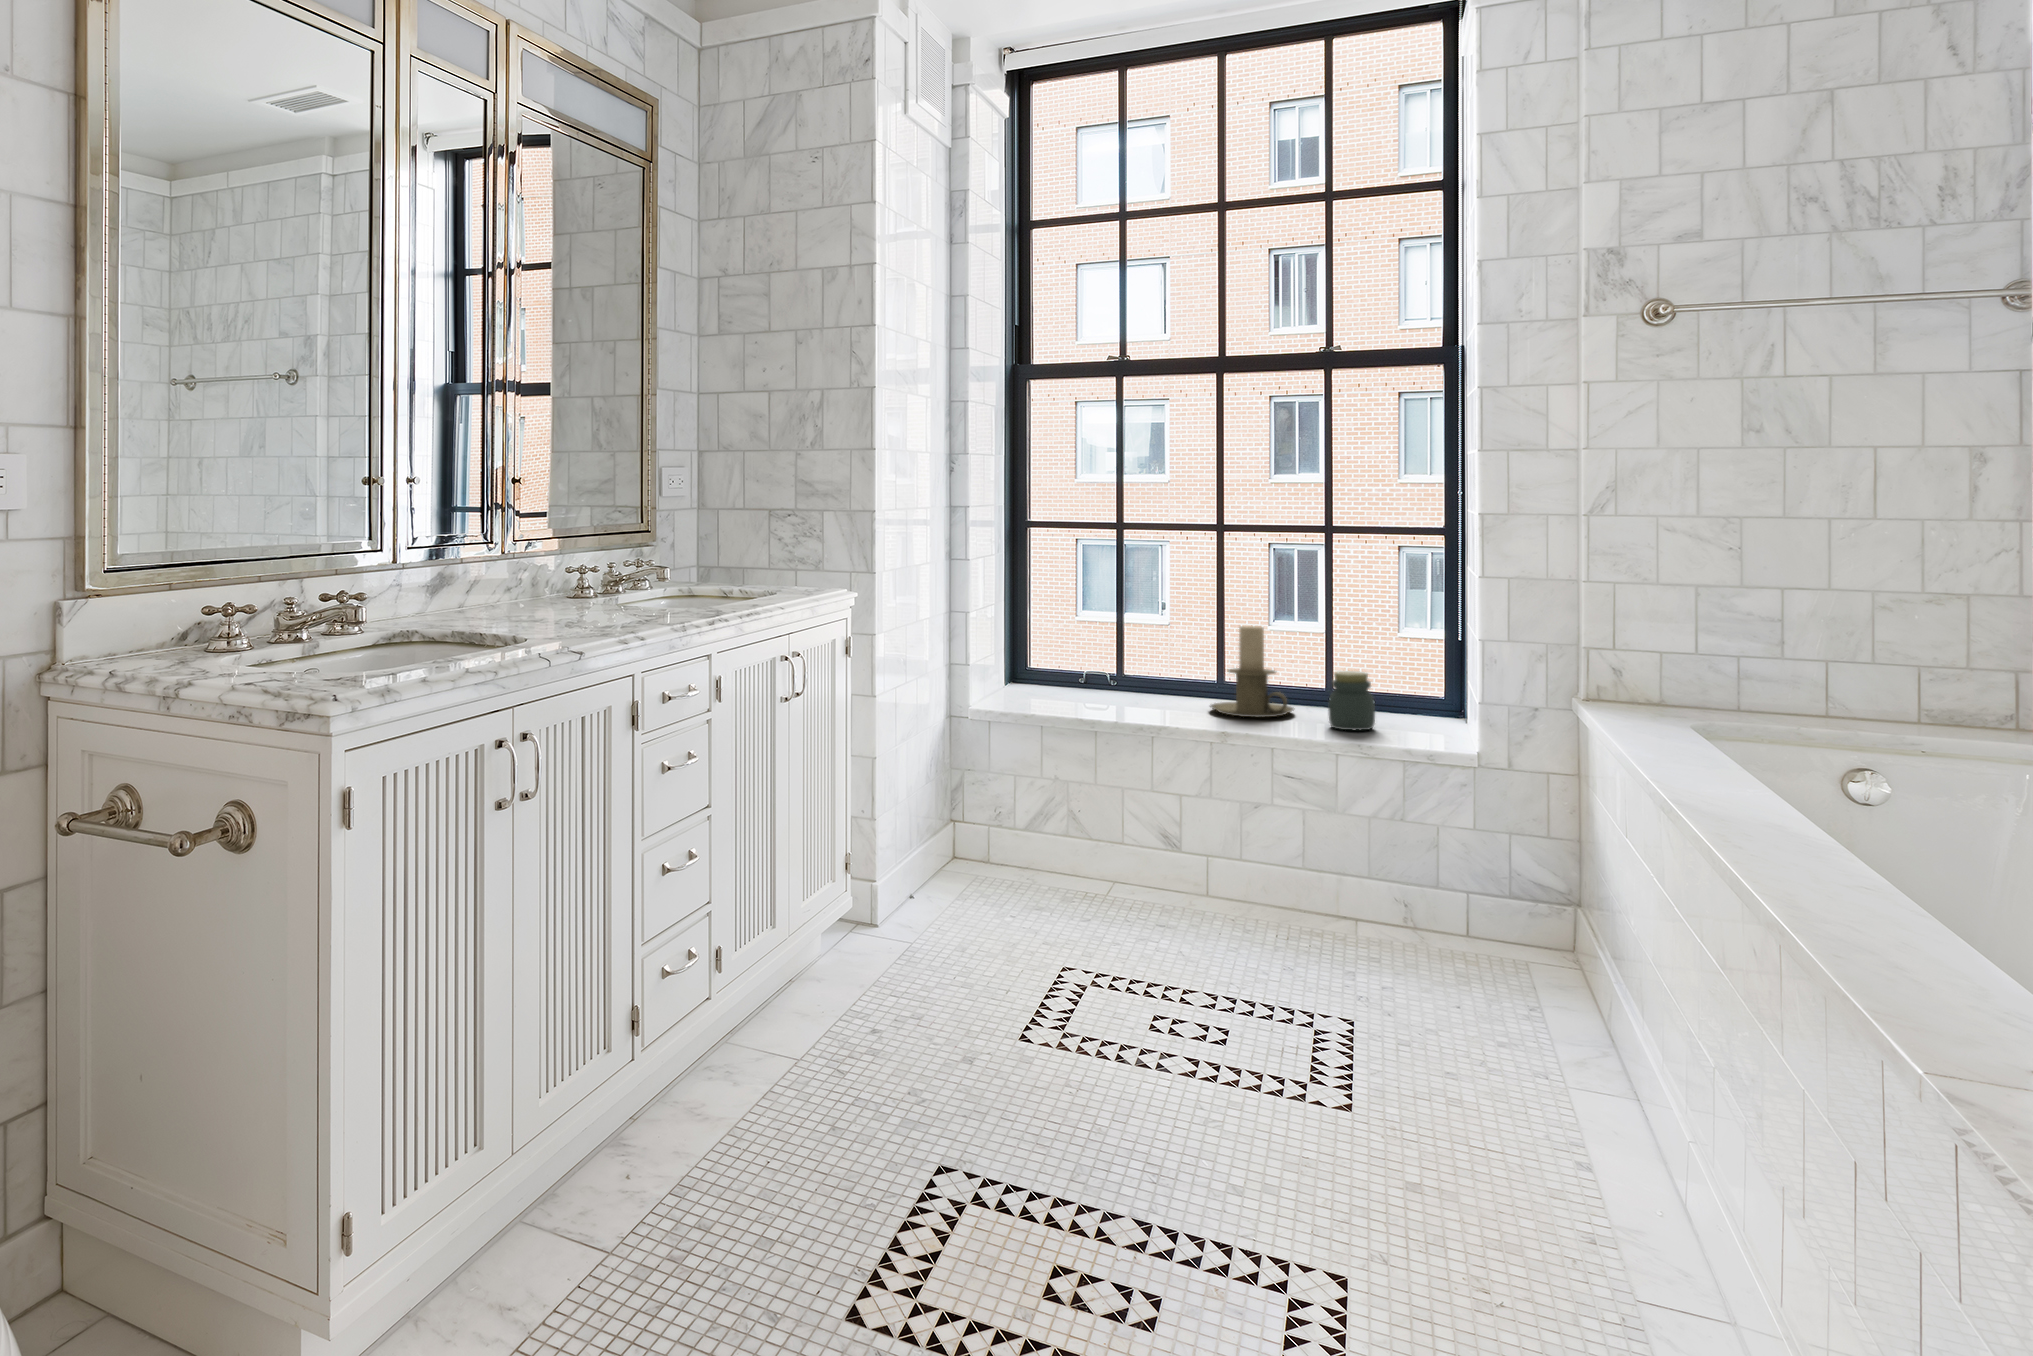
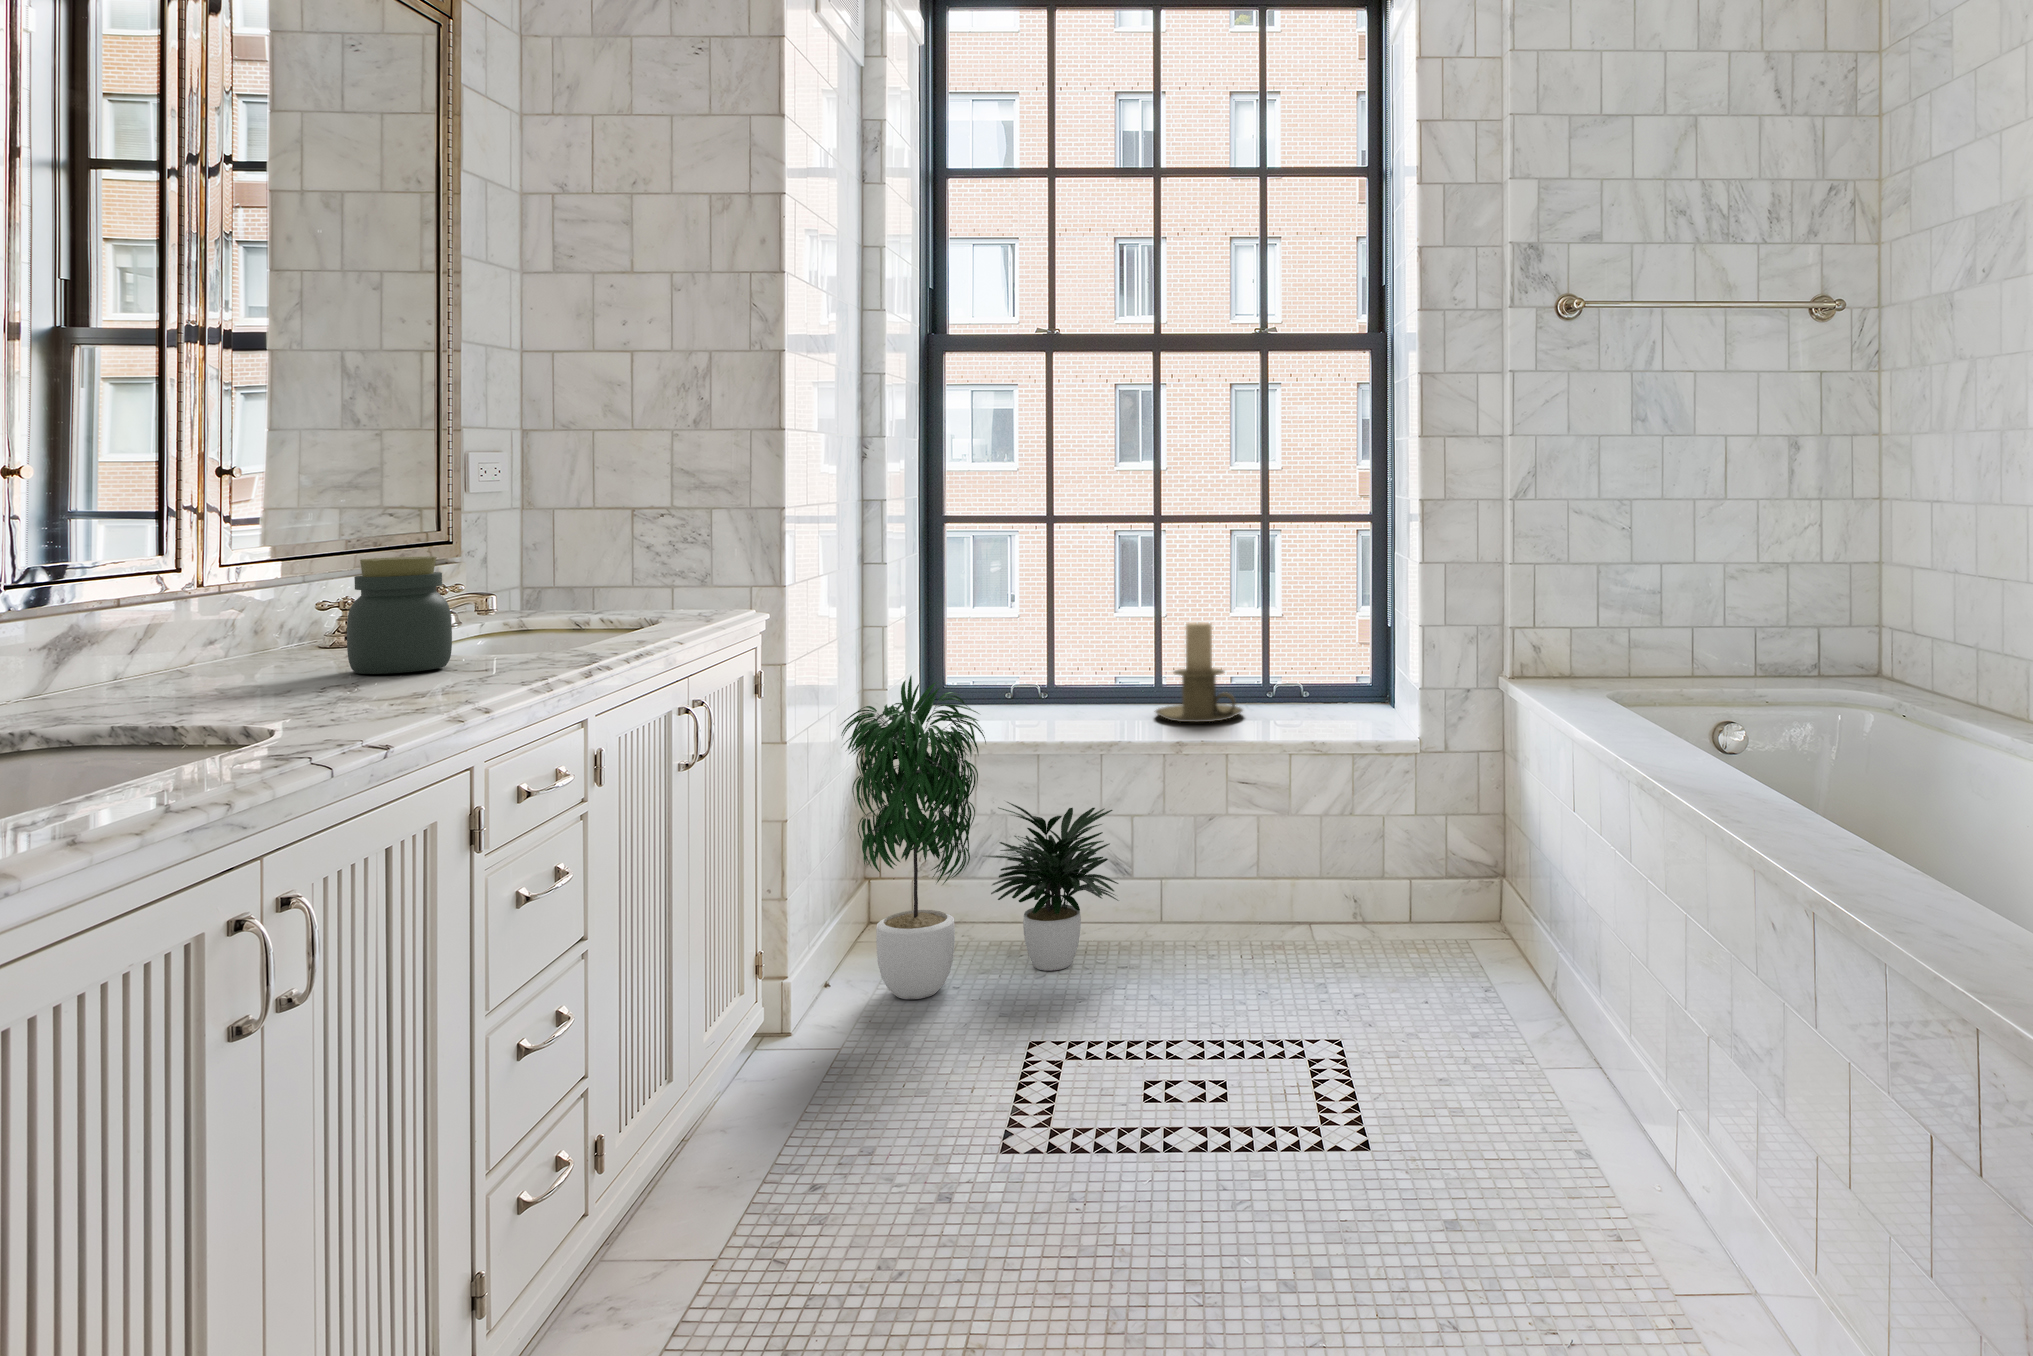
potted plant: none [923,653,1160,925] -> present [841,676,1118,999]
jar: present [1328,671,1375,730] -> present [347,556,452,674]

